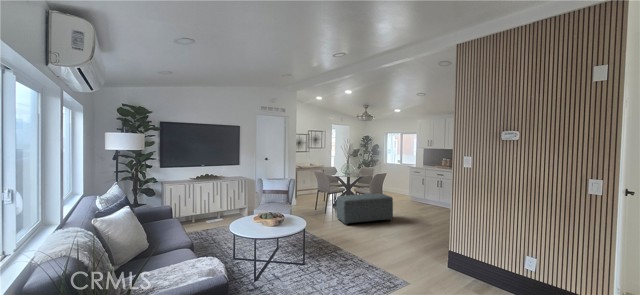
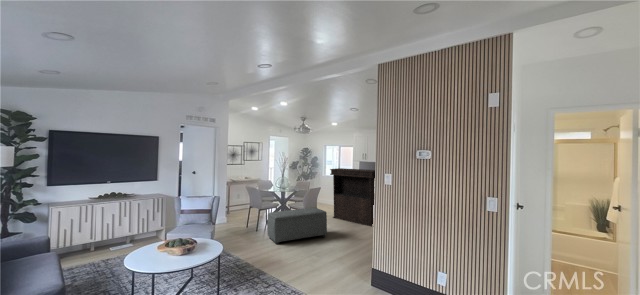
console table: none [394,156,449,214] -> present [330,168,375,227]

